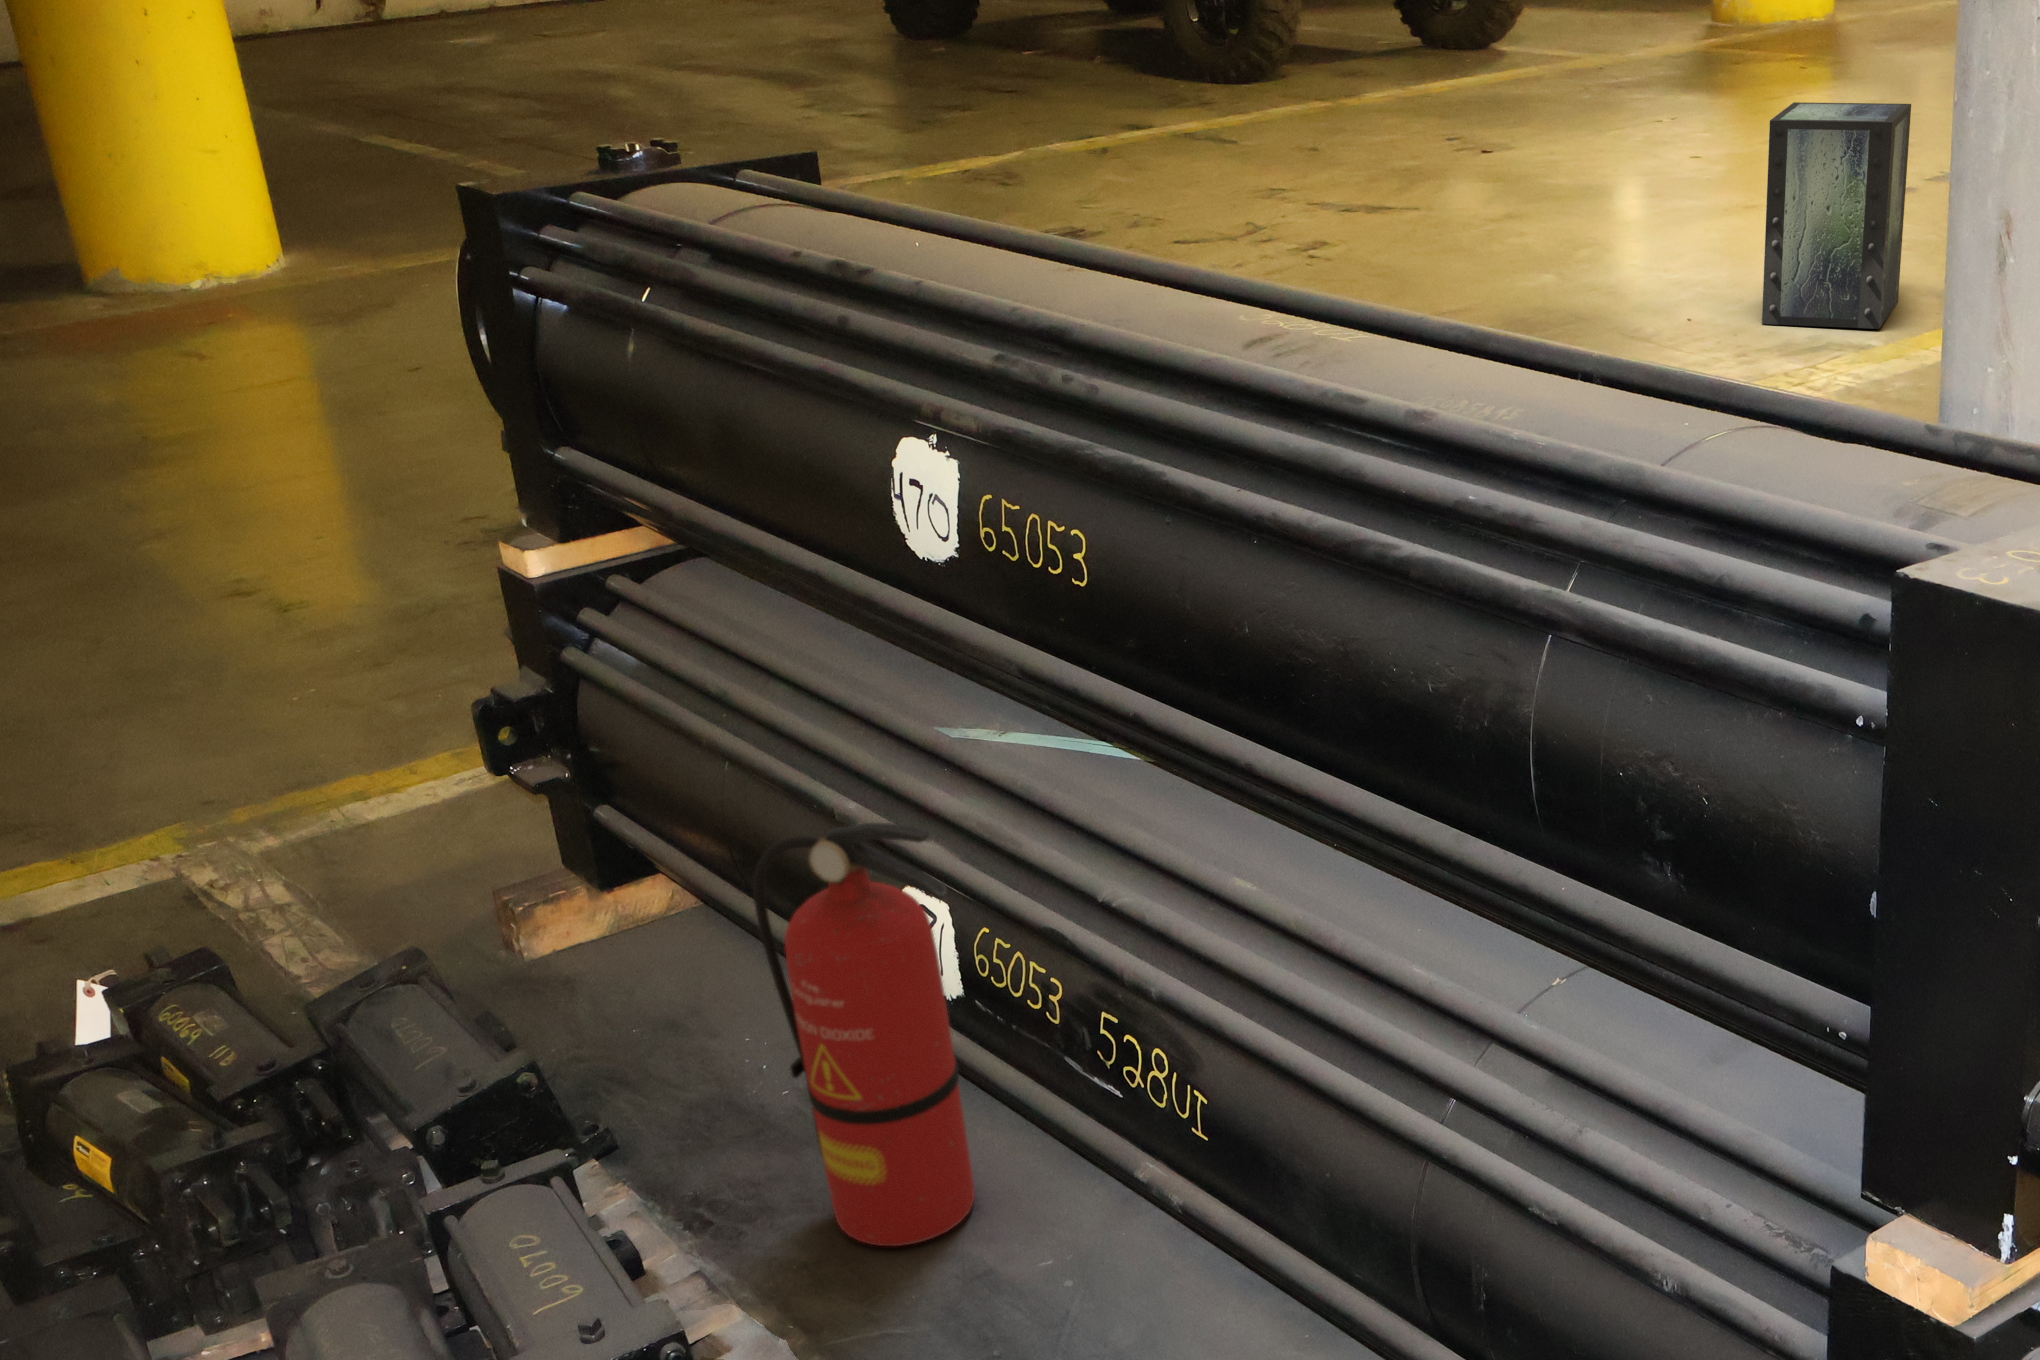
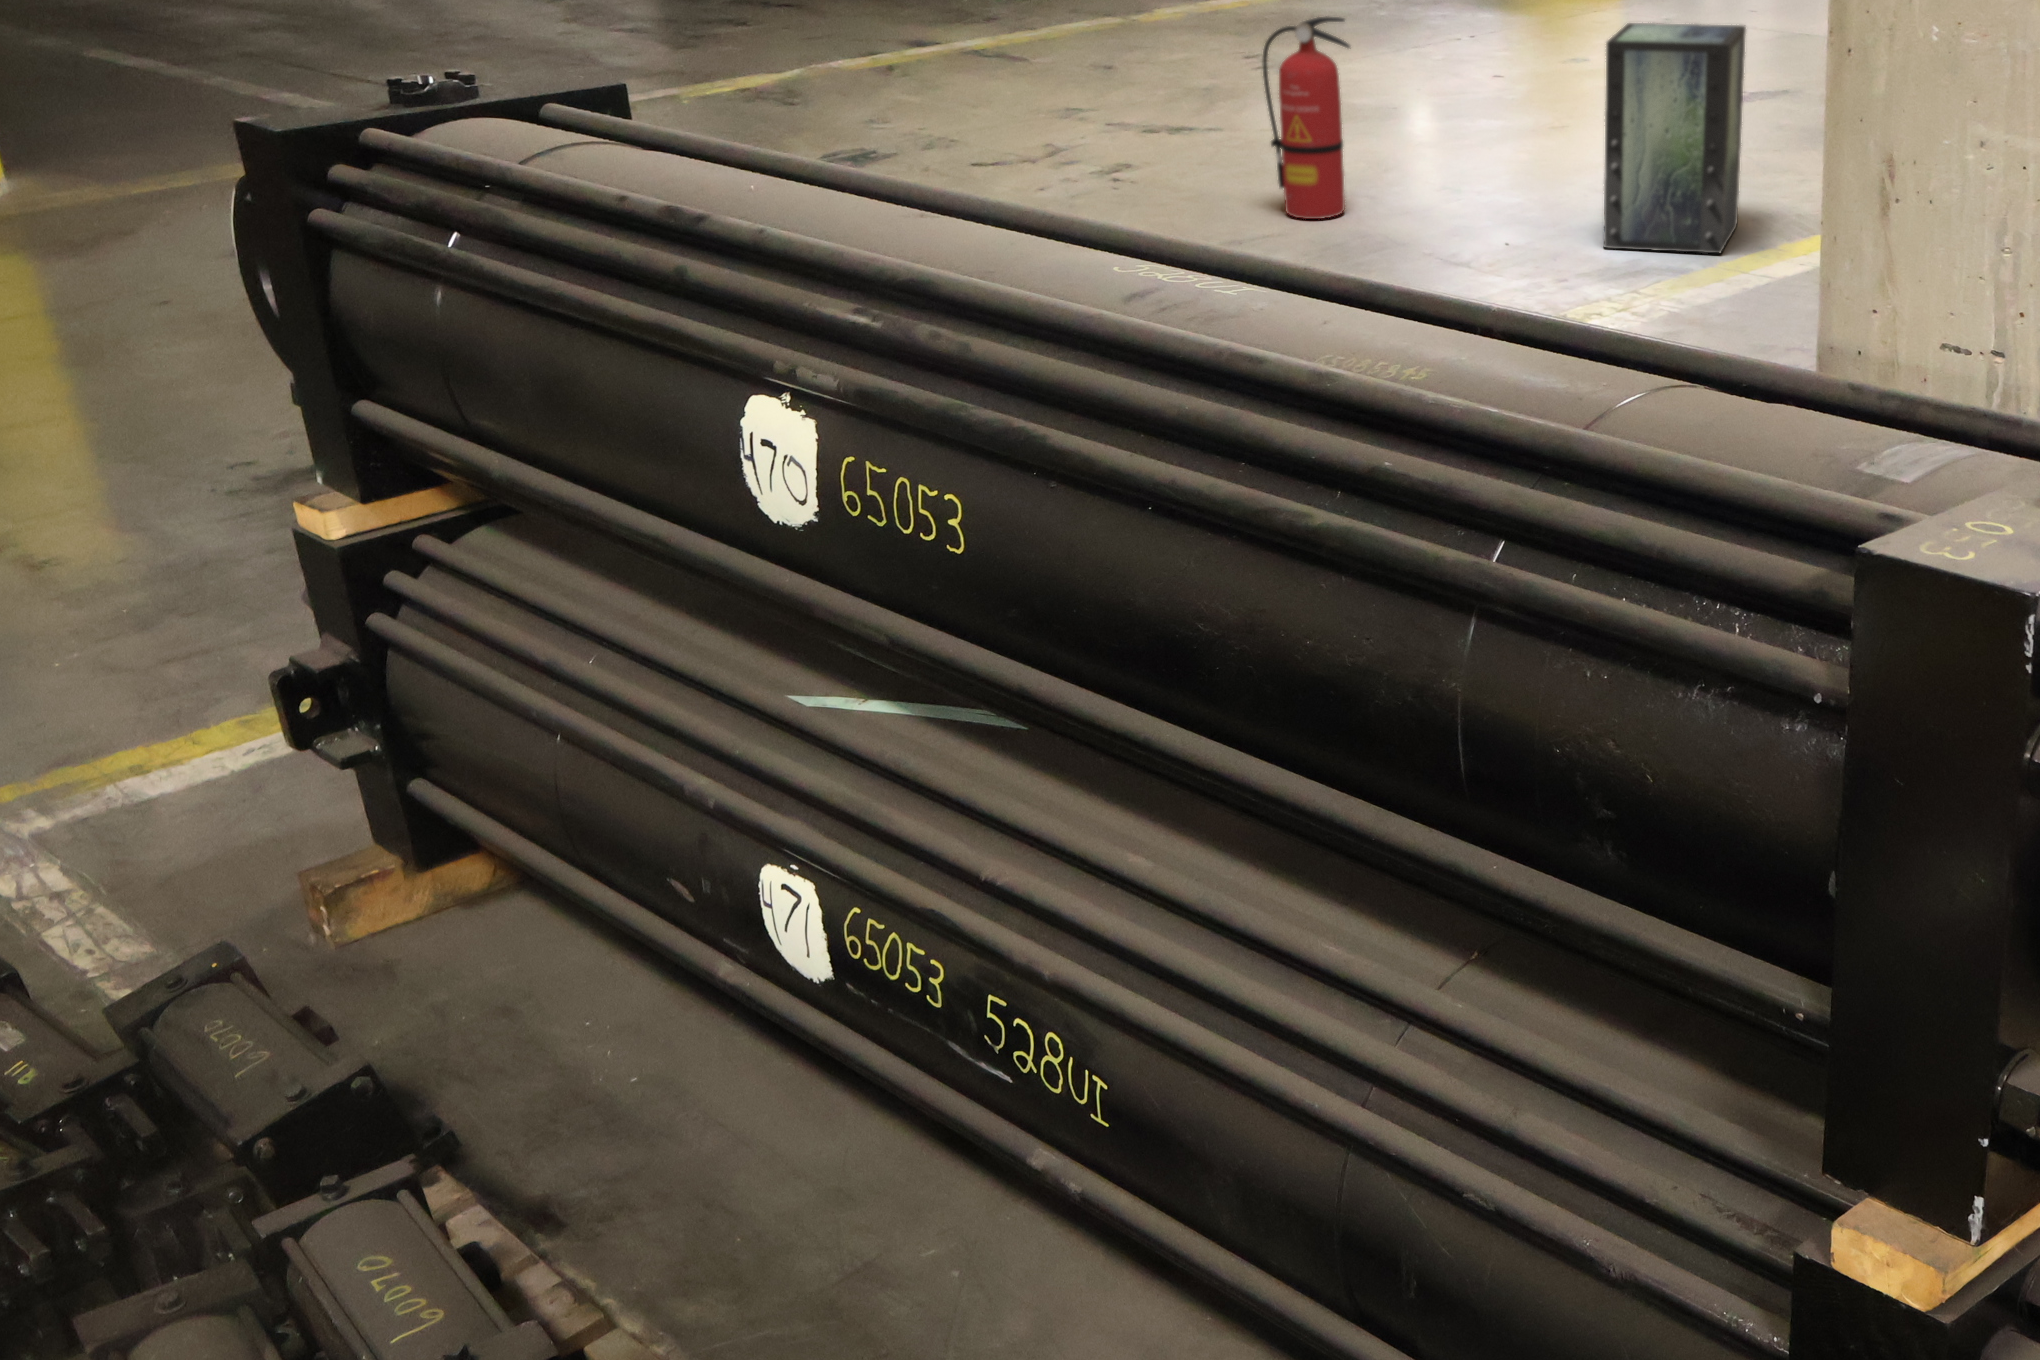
fire extinguisher: present [753,823,975,1246] -> present [1263,16,1350,219]

